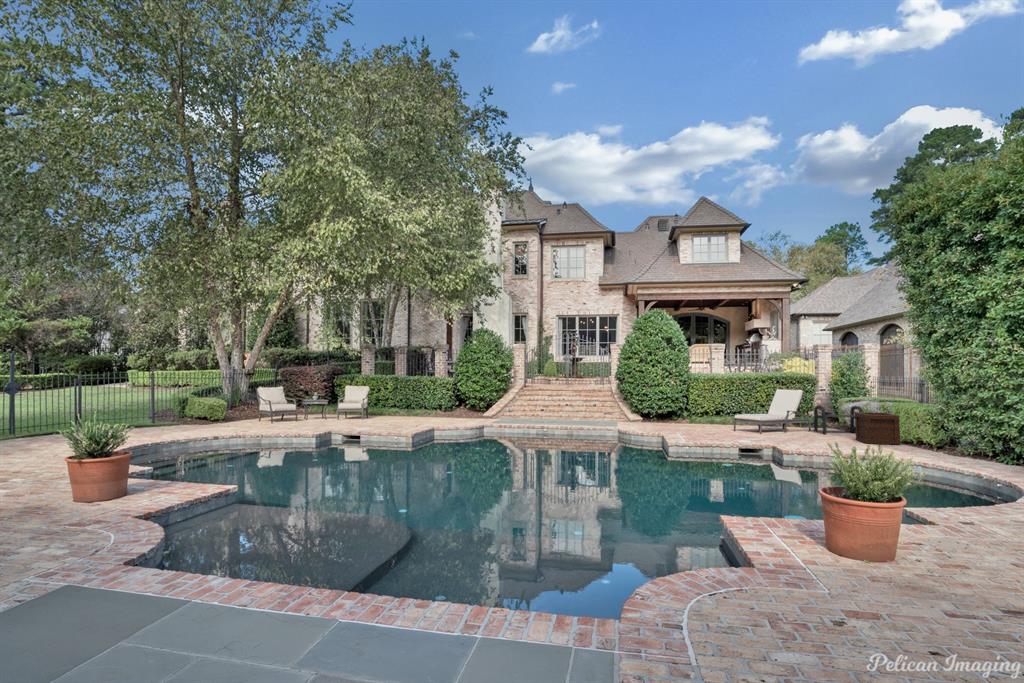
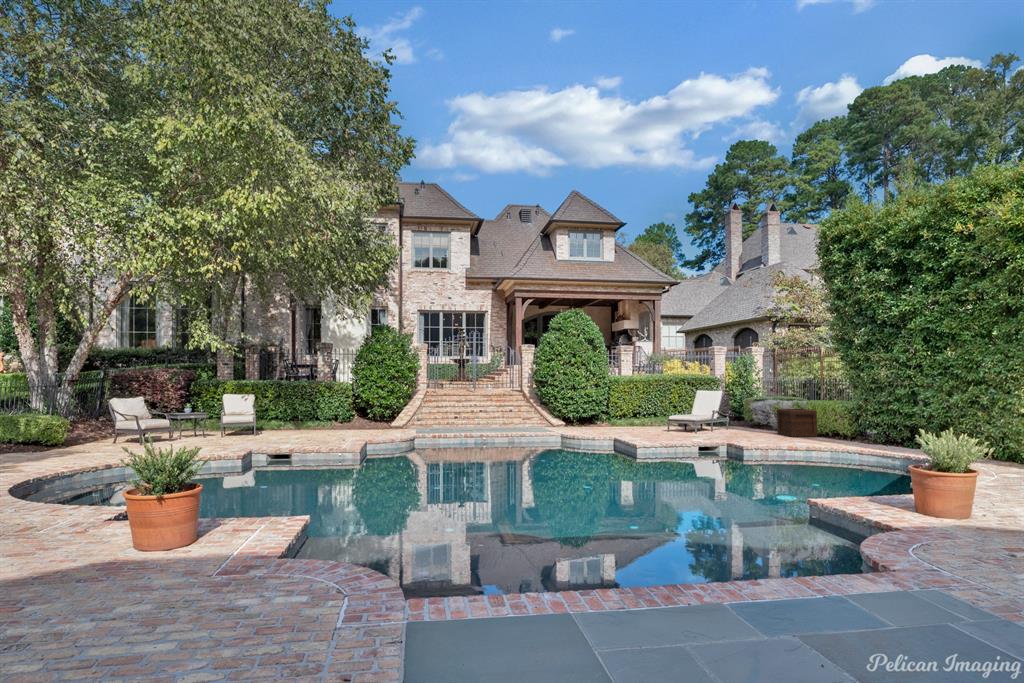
bench: present [814,406,863,434] -> none [732,403,775,430]

